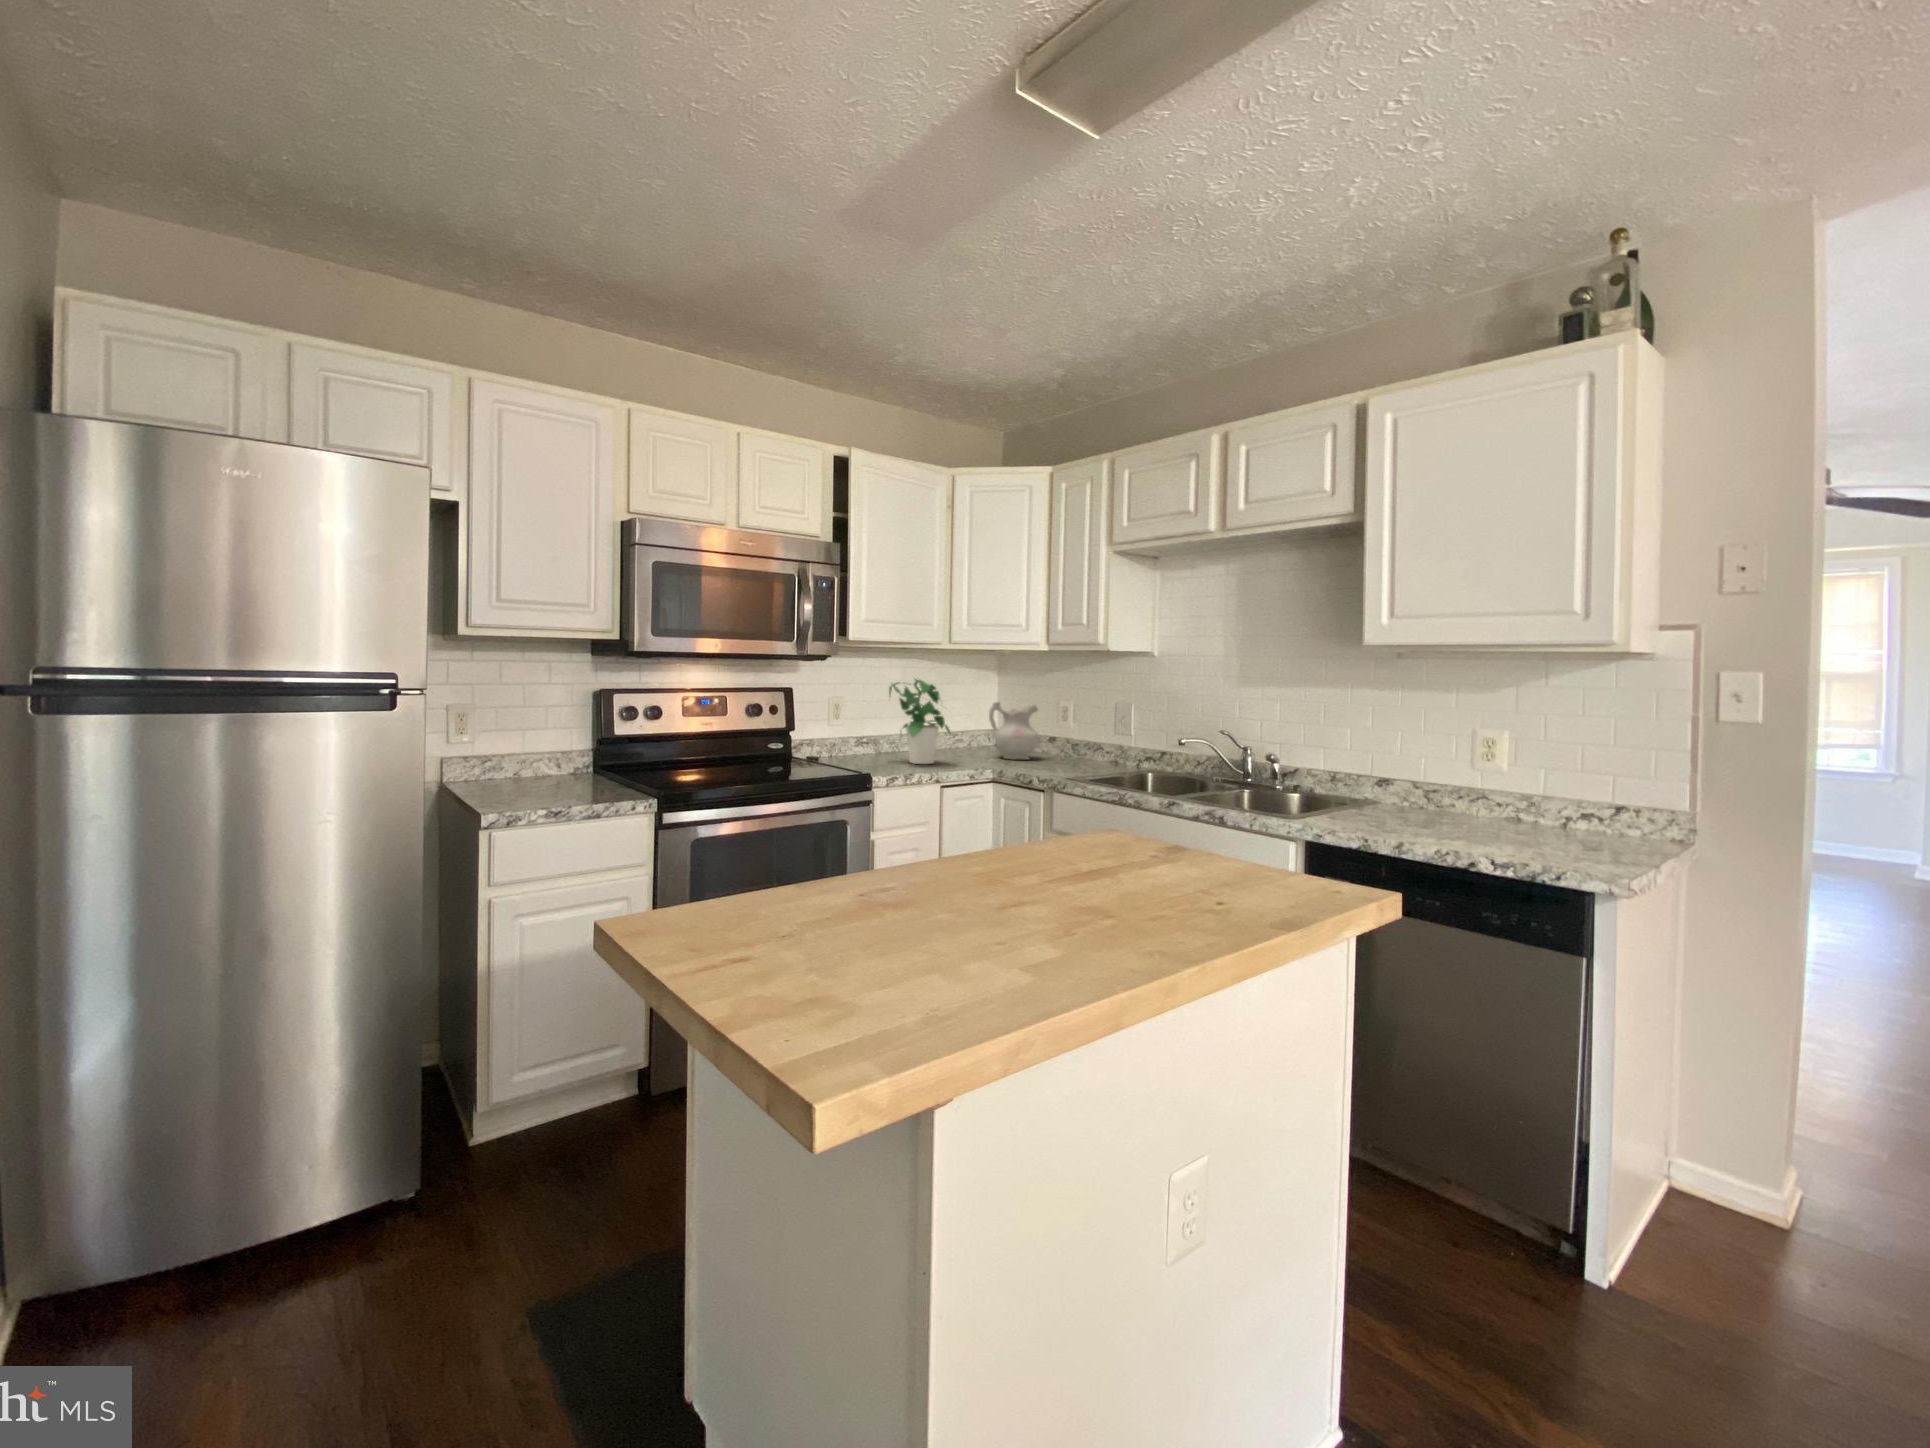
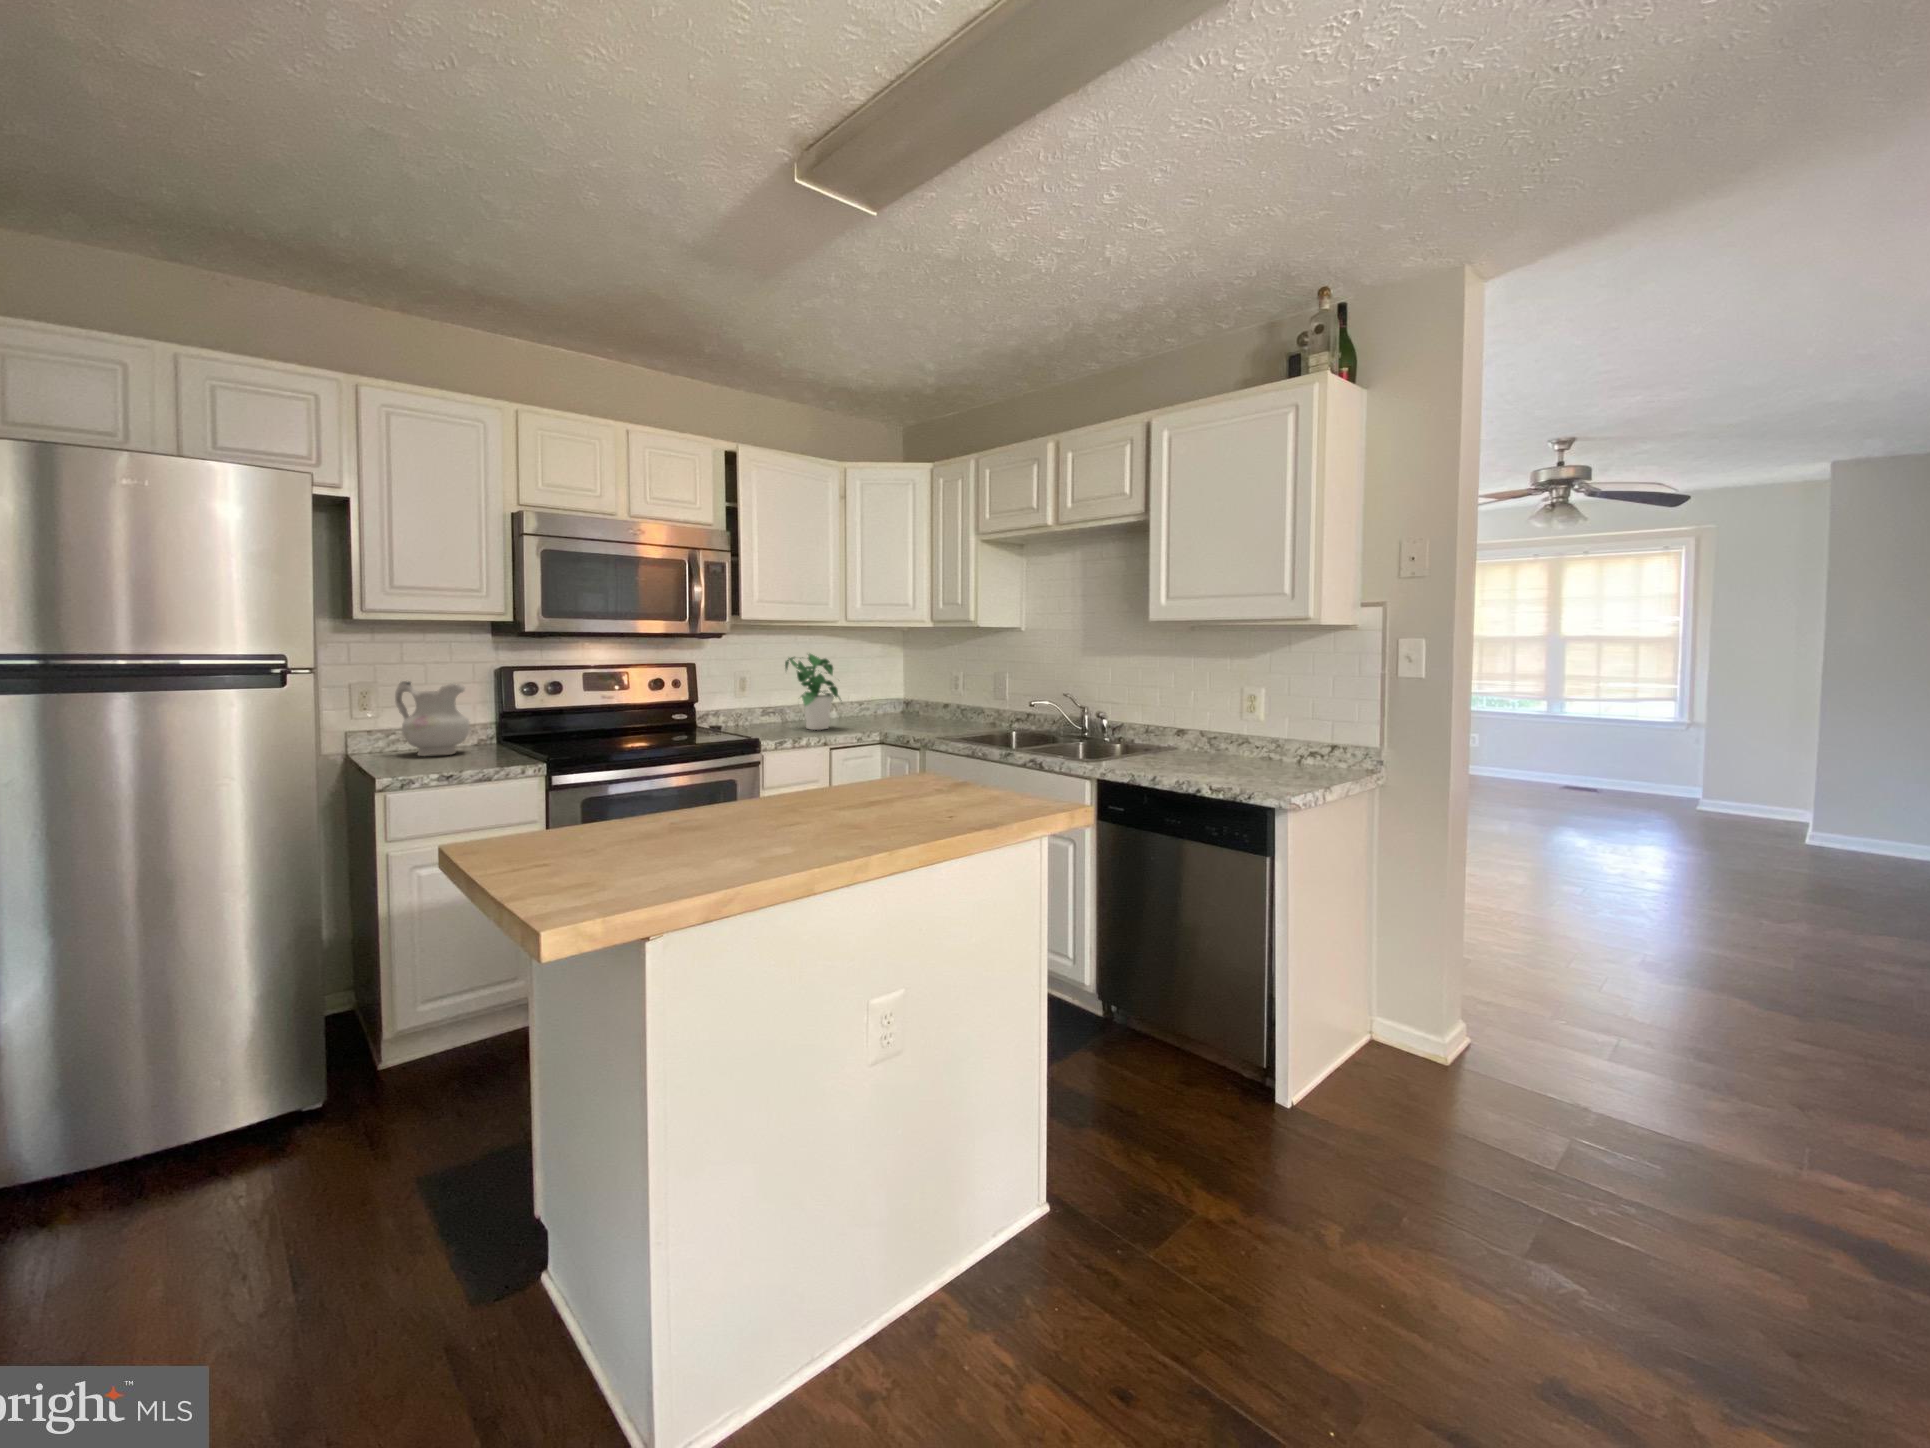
ceramic pitcher: present [989,702,1038,759] -> present [395,681,470,756]

